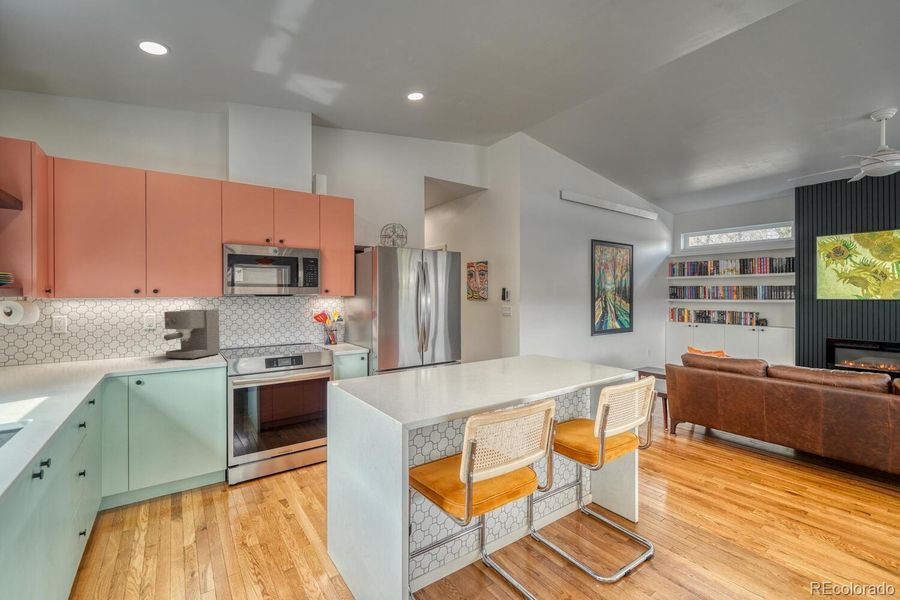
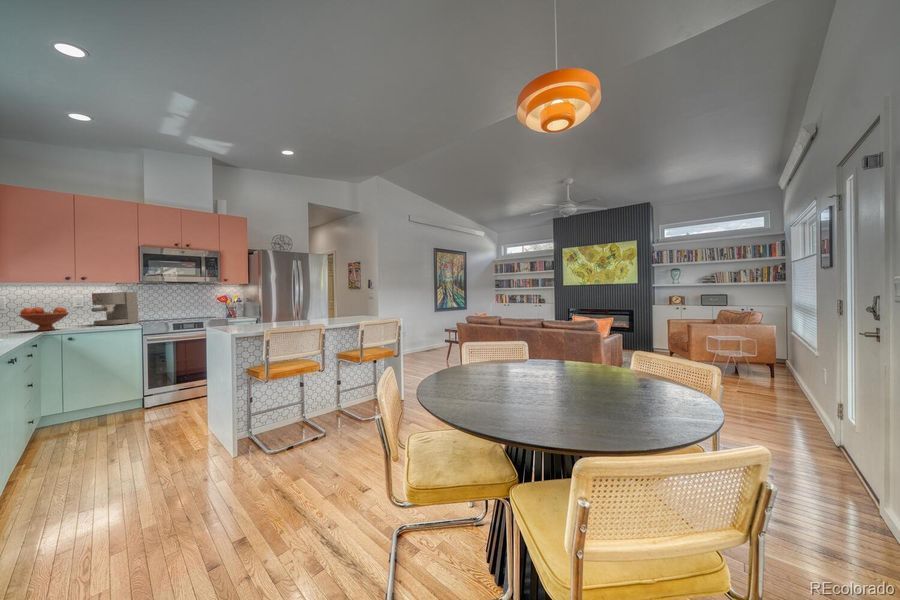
fruit bowl: none [76,334,137,370] -> present [19,307,69,331]

